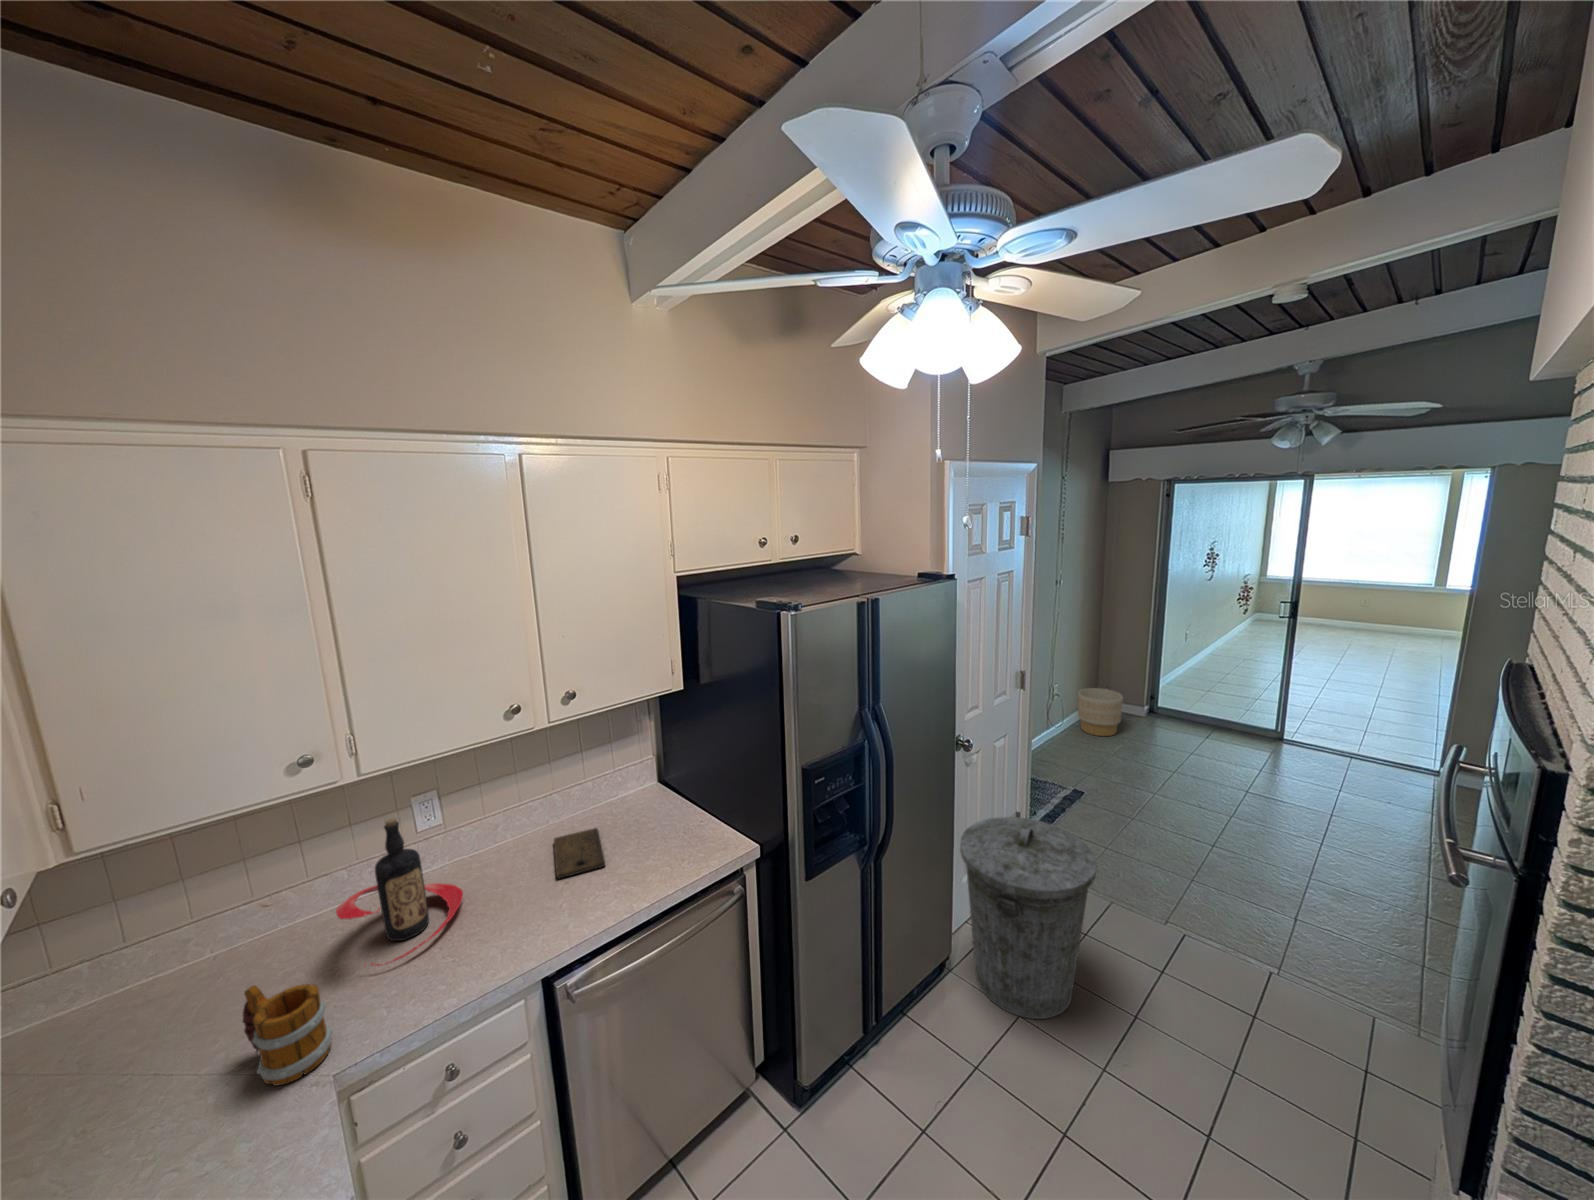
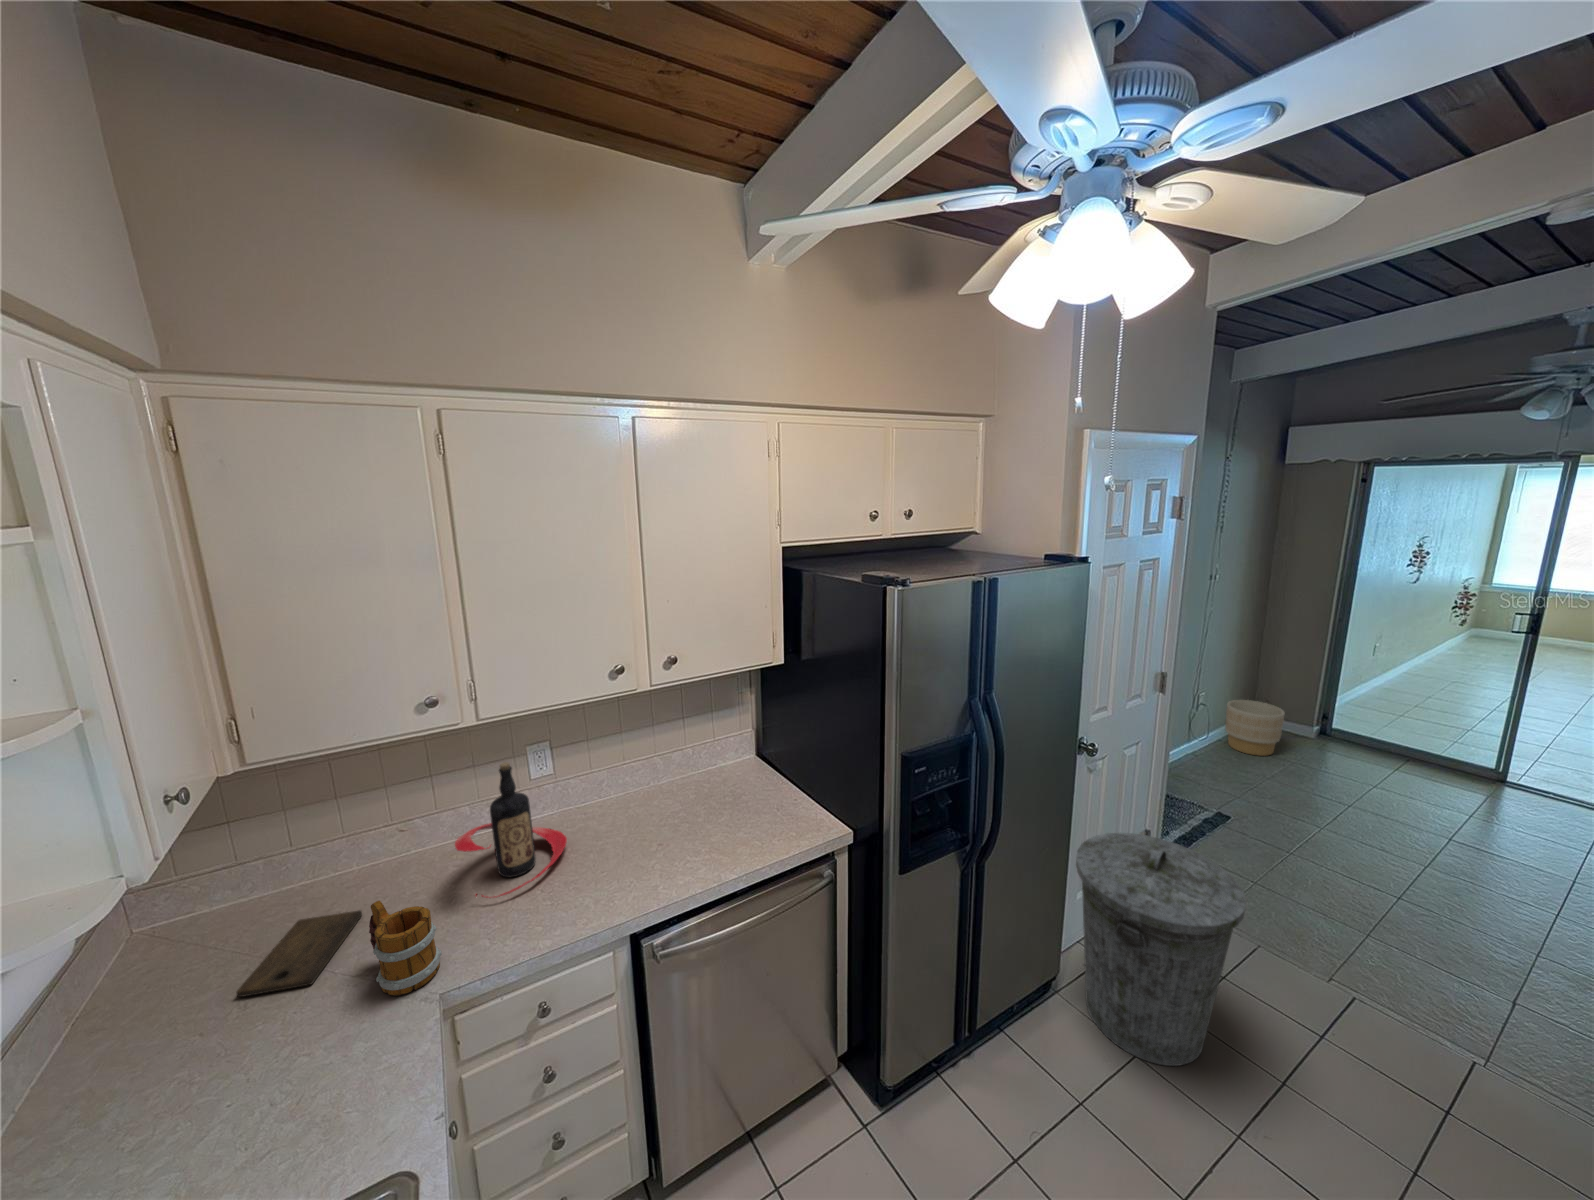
cutting board: present [554,828,605,879] -> present [236,911,362,997]

